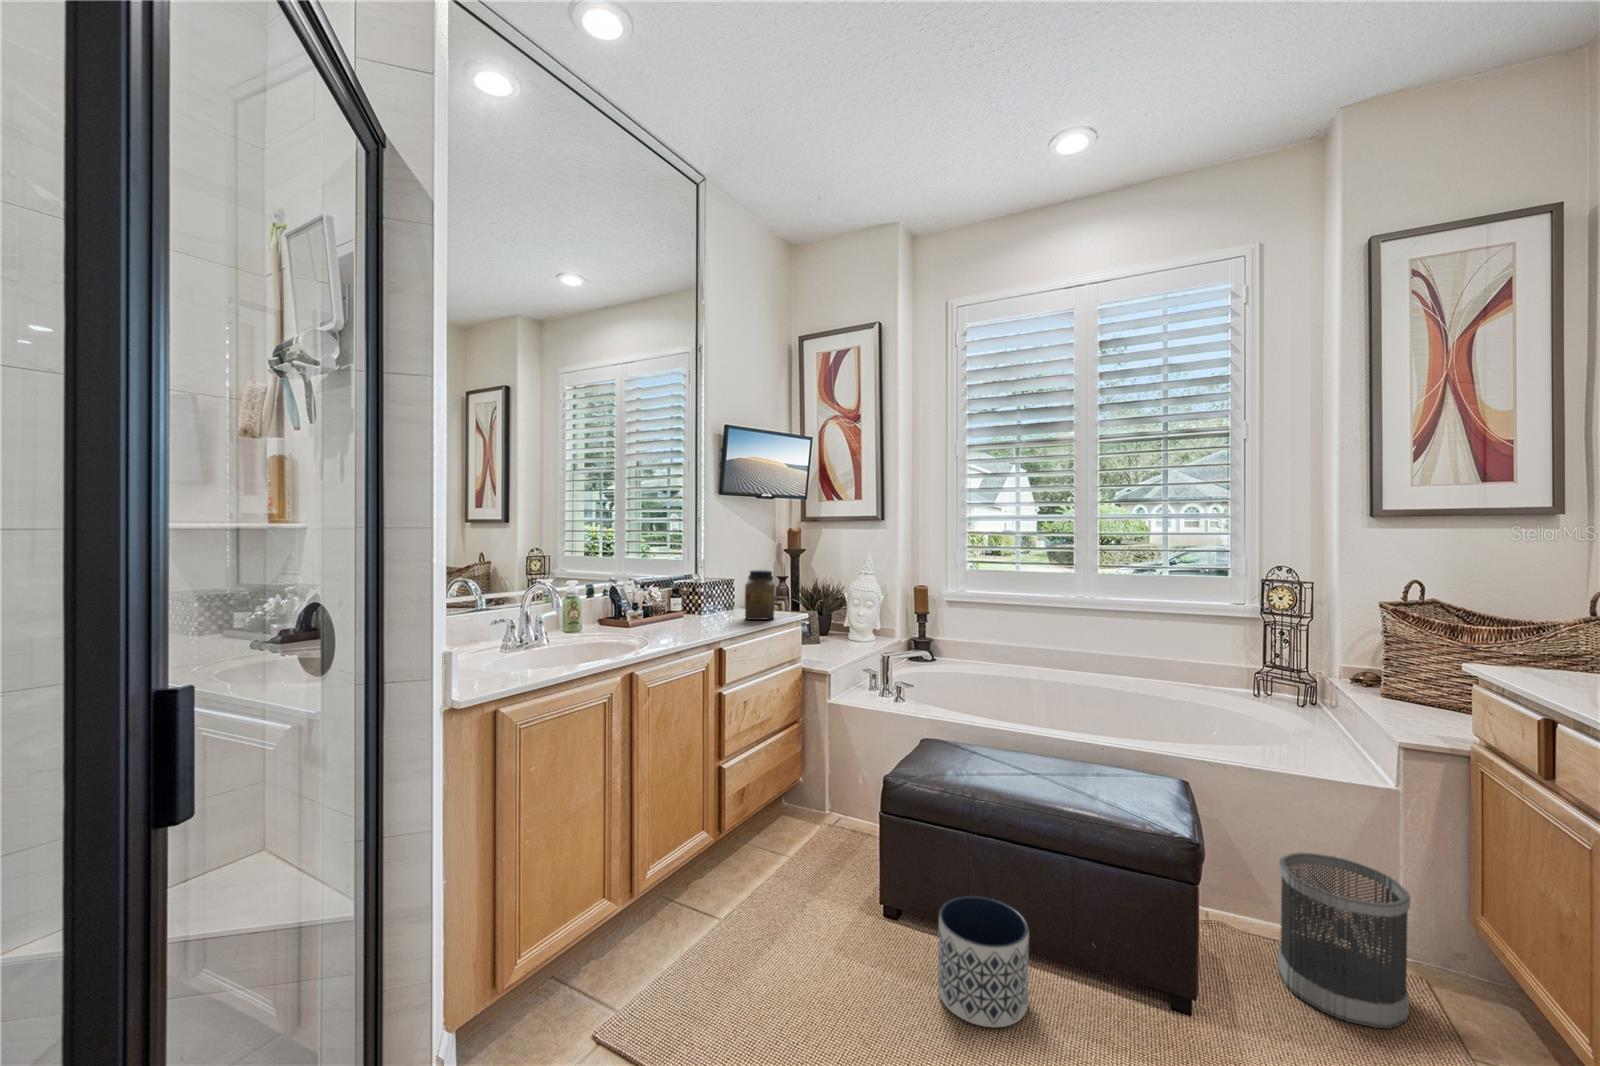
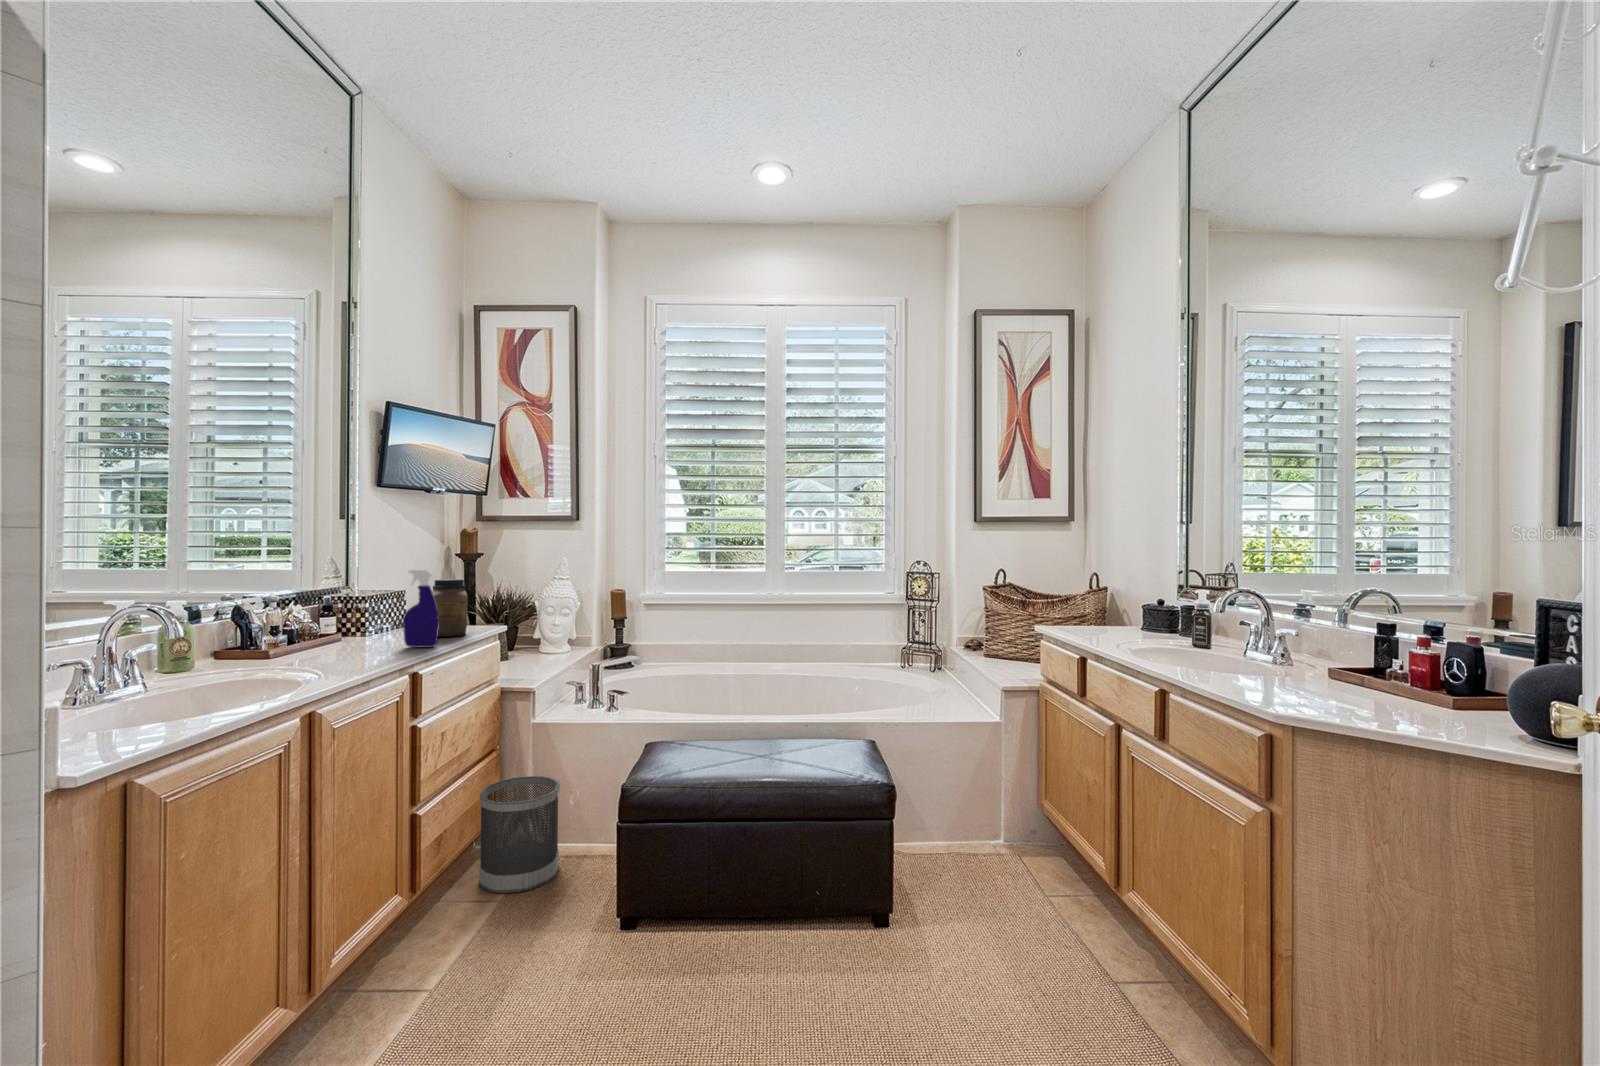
spray bottle: none [720,561,745,628] -> present [403,570,439,647]
wastebasket: present [1278,853,1410,1029] -> present [479,776,560,893]
planter: present [938,896,1029,1028] -> none [689,879,771,997]

